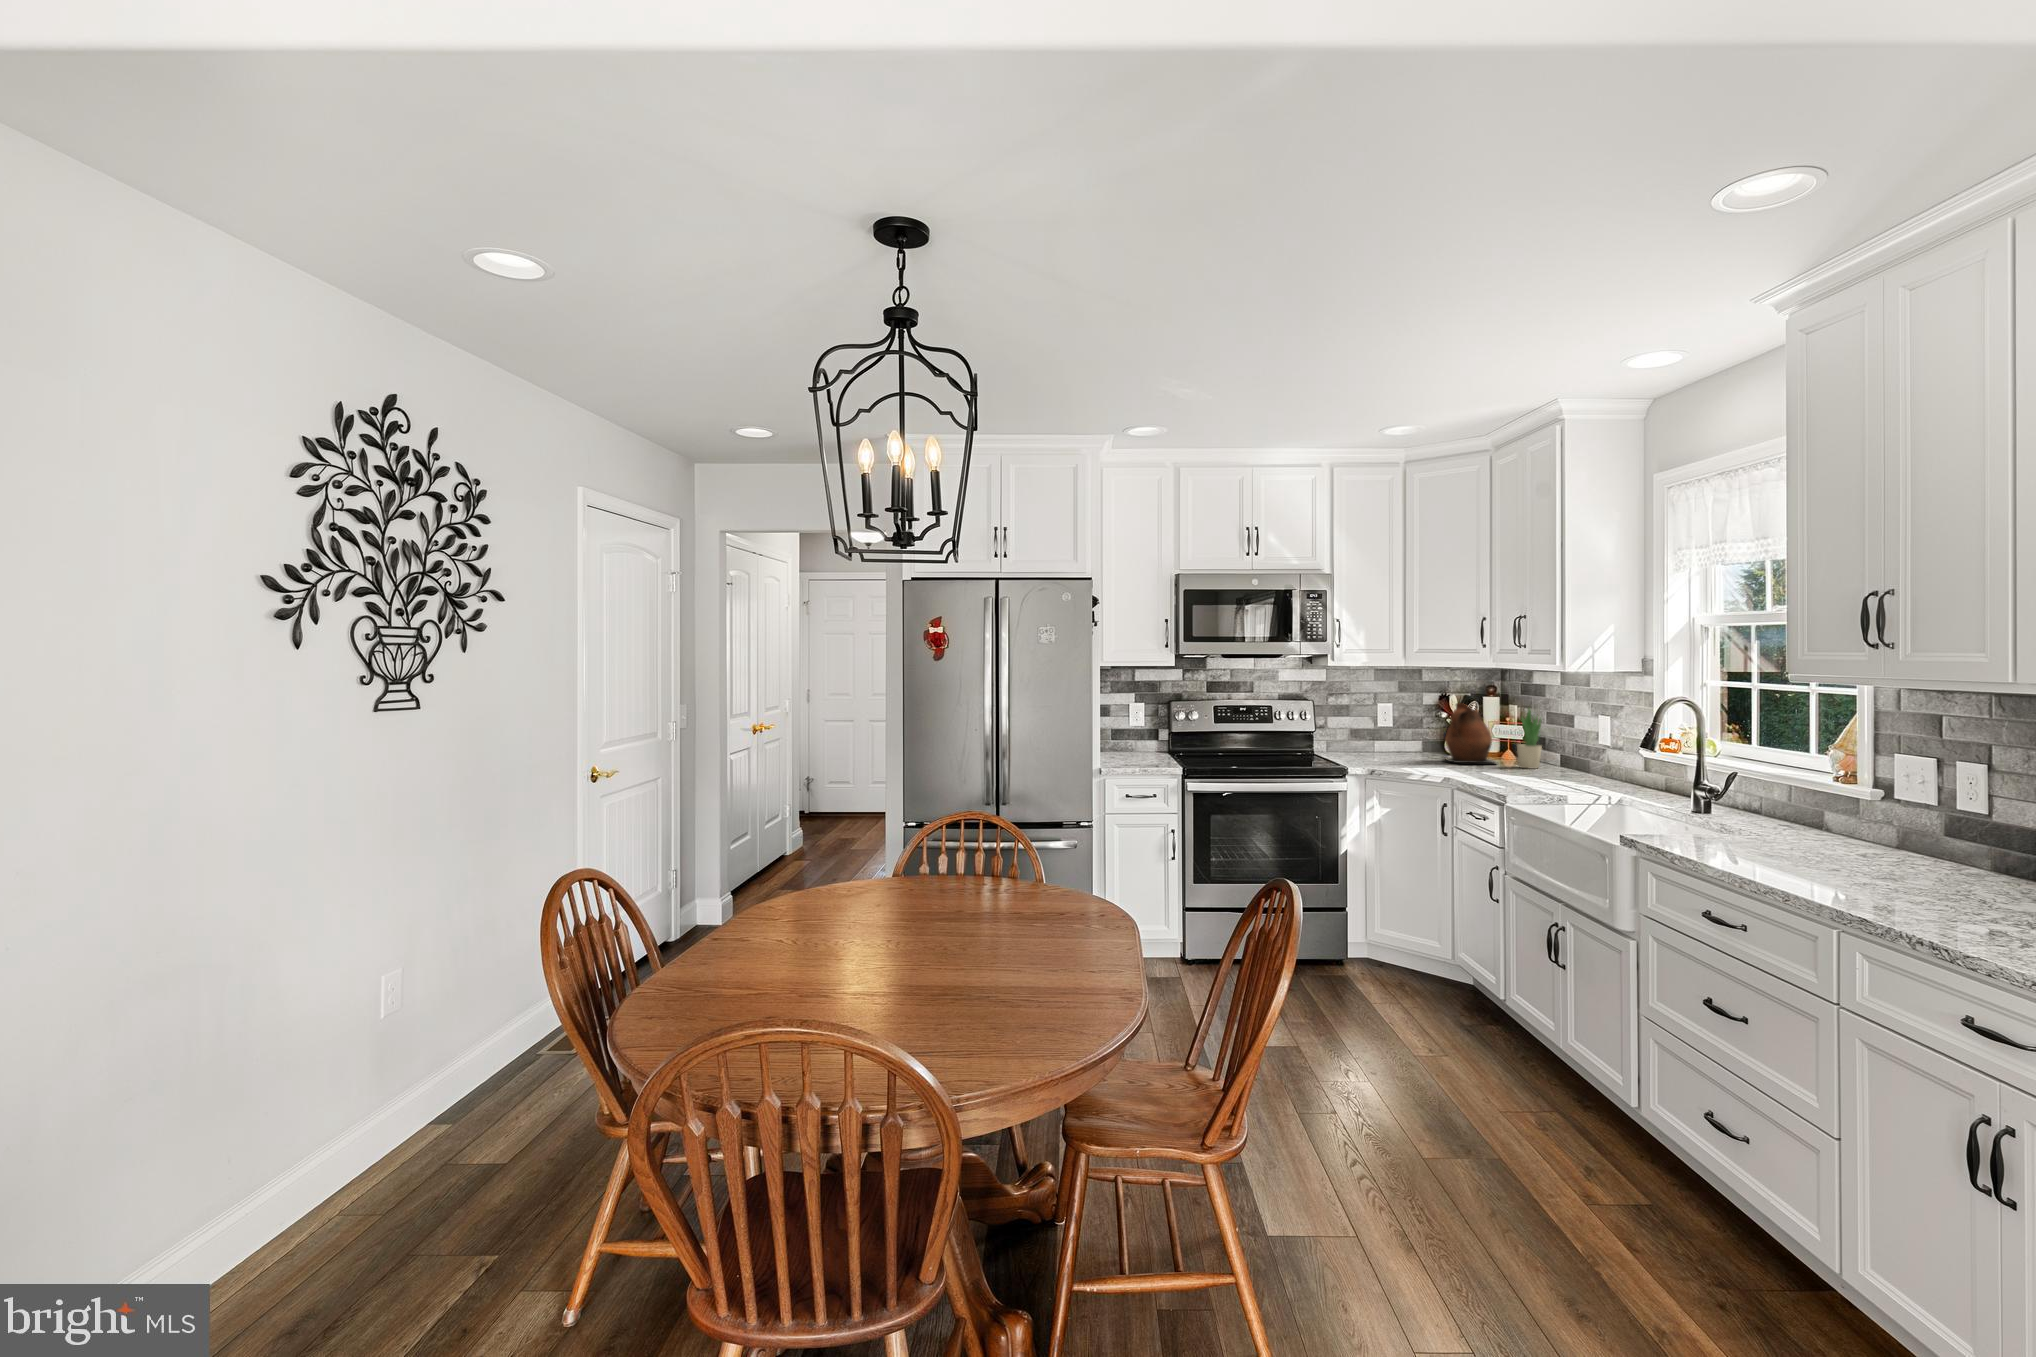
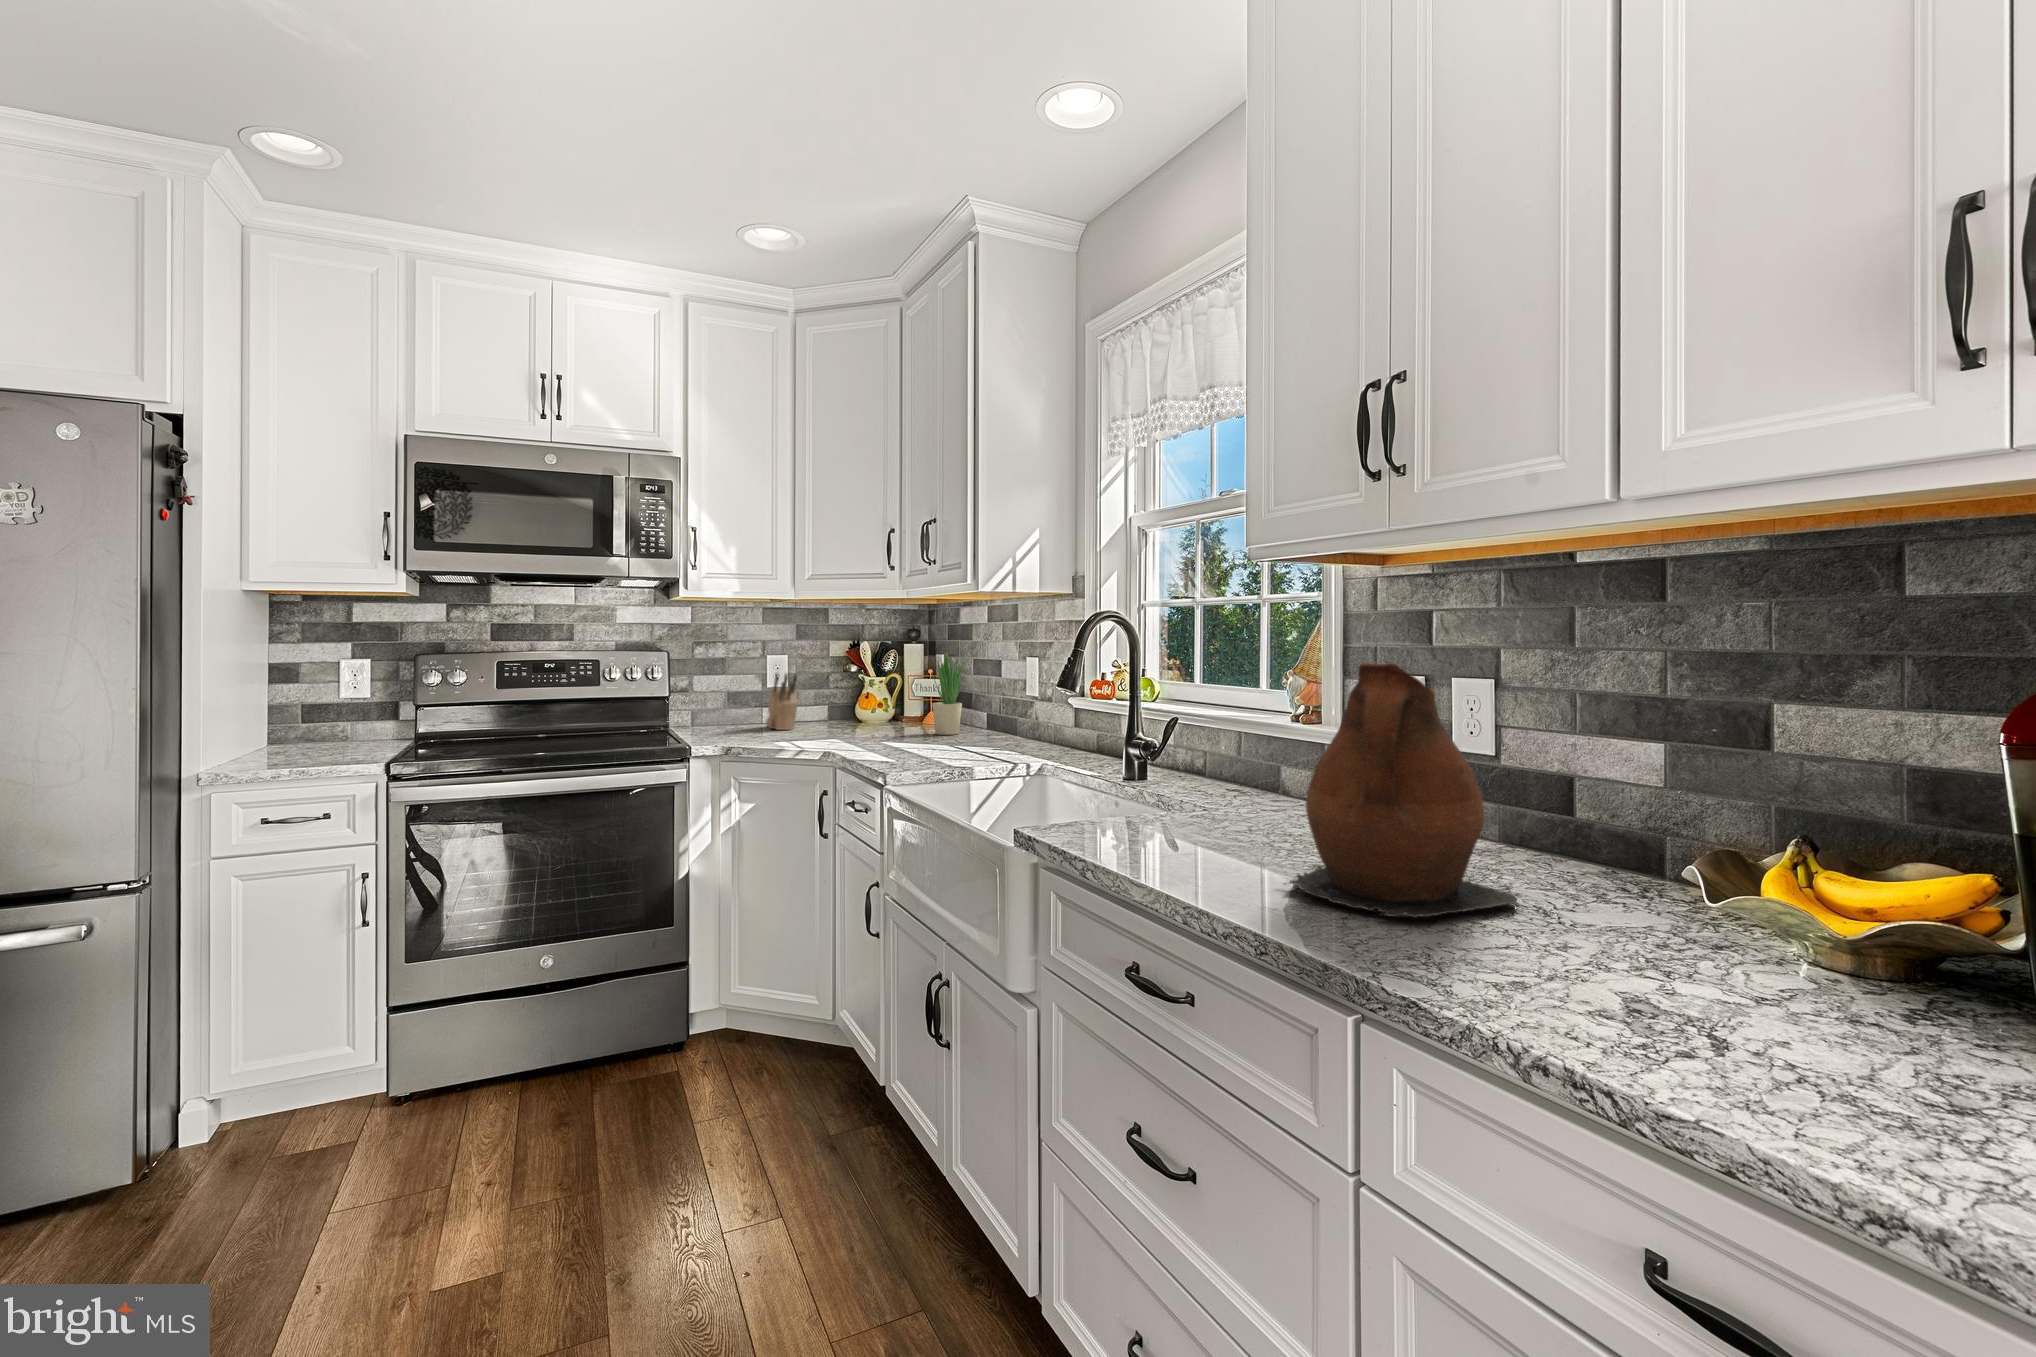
ceramic pitcher: present [1445,703,1497,763] -> present [1285,663,1517,917]
knife block: none [1376,717,1405,757] -> present [766,674,798,730]

